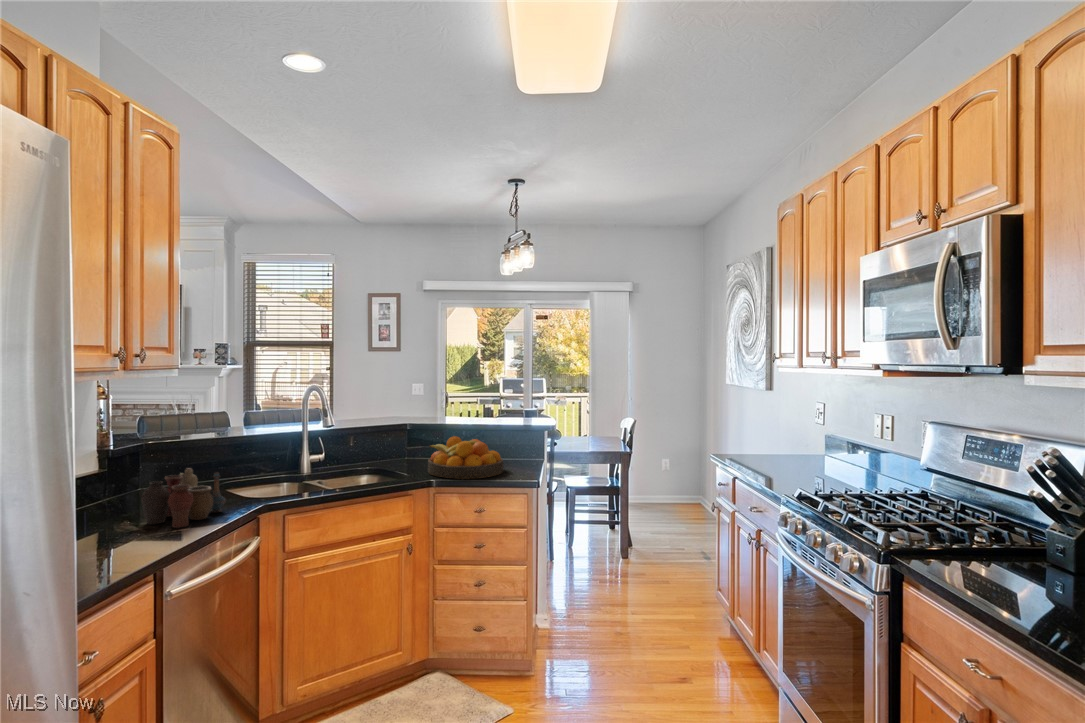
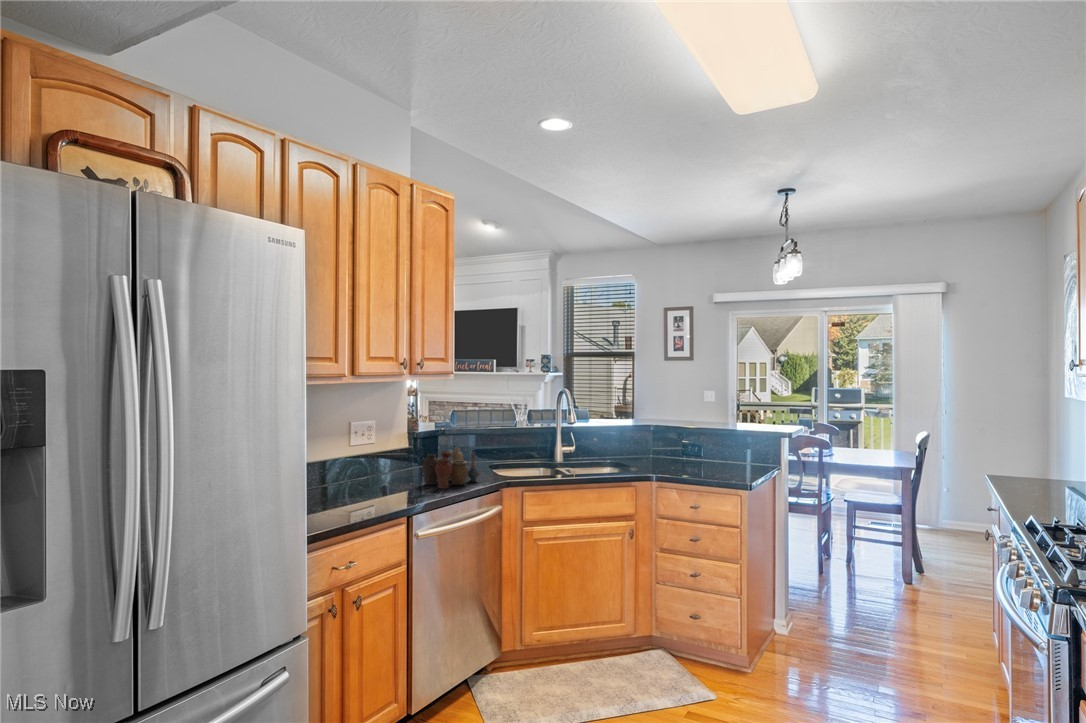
fruit bowl: present [428,436,504,479] -> none [657,438,729,477]

